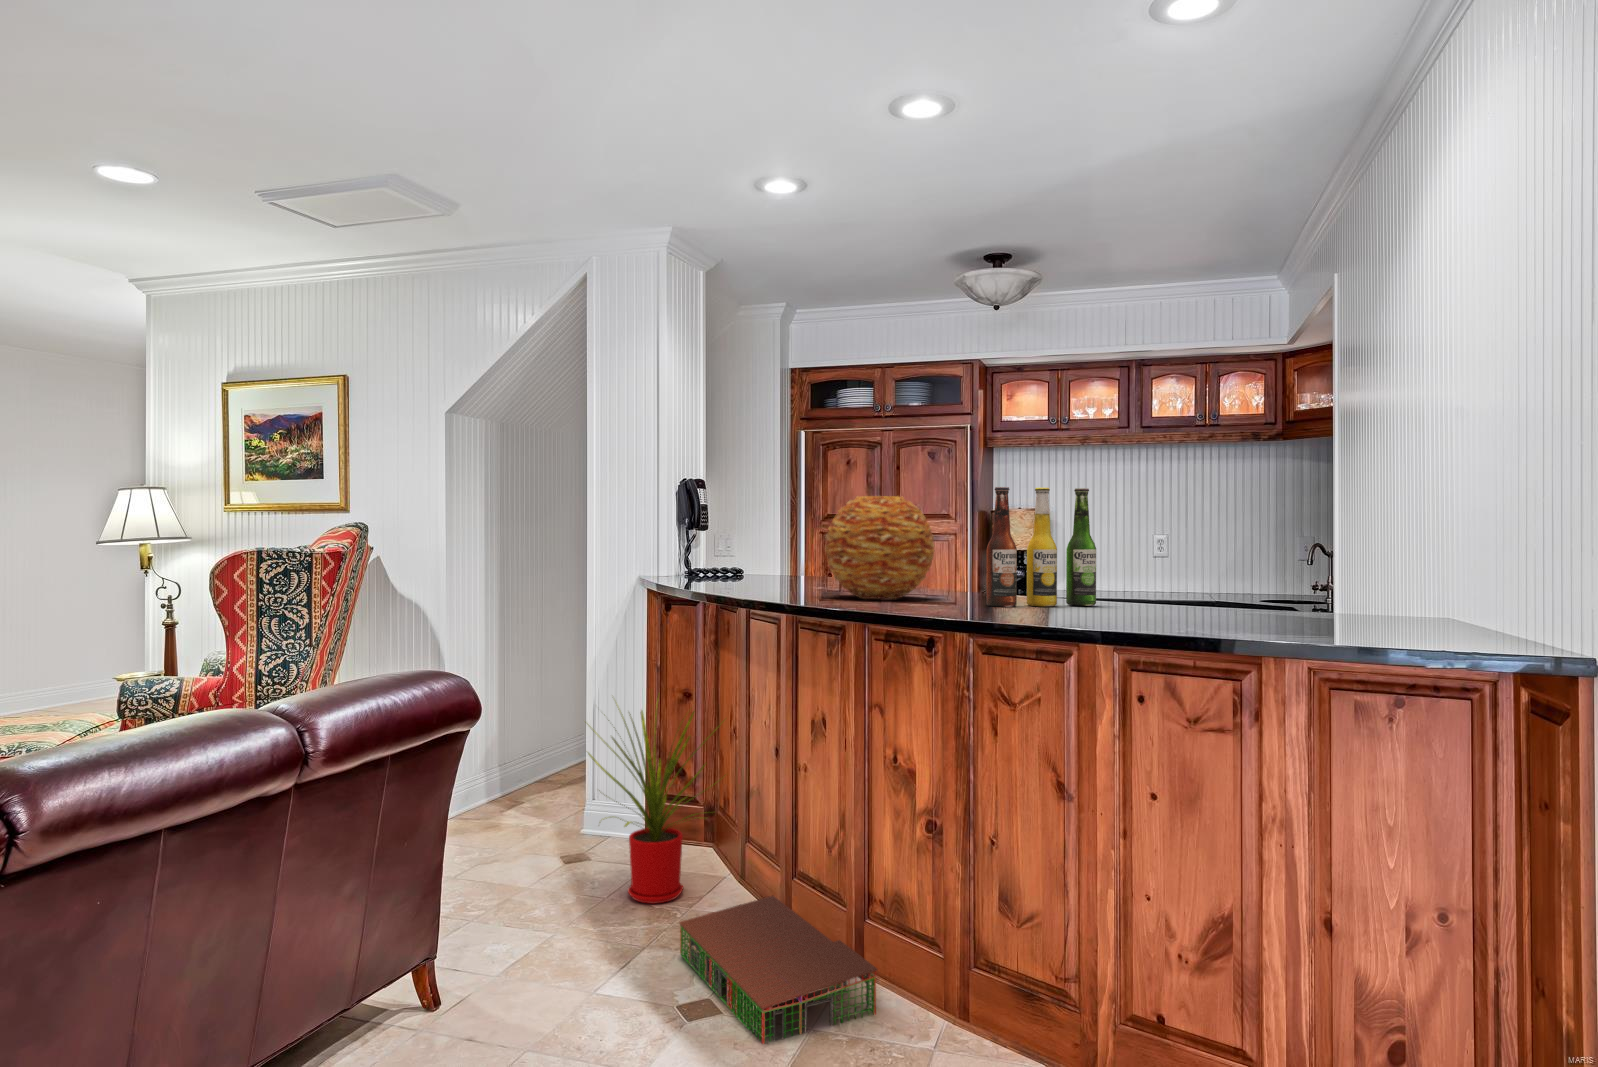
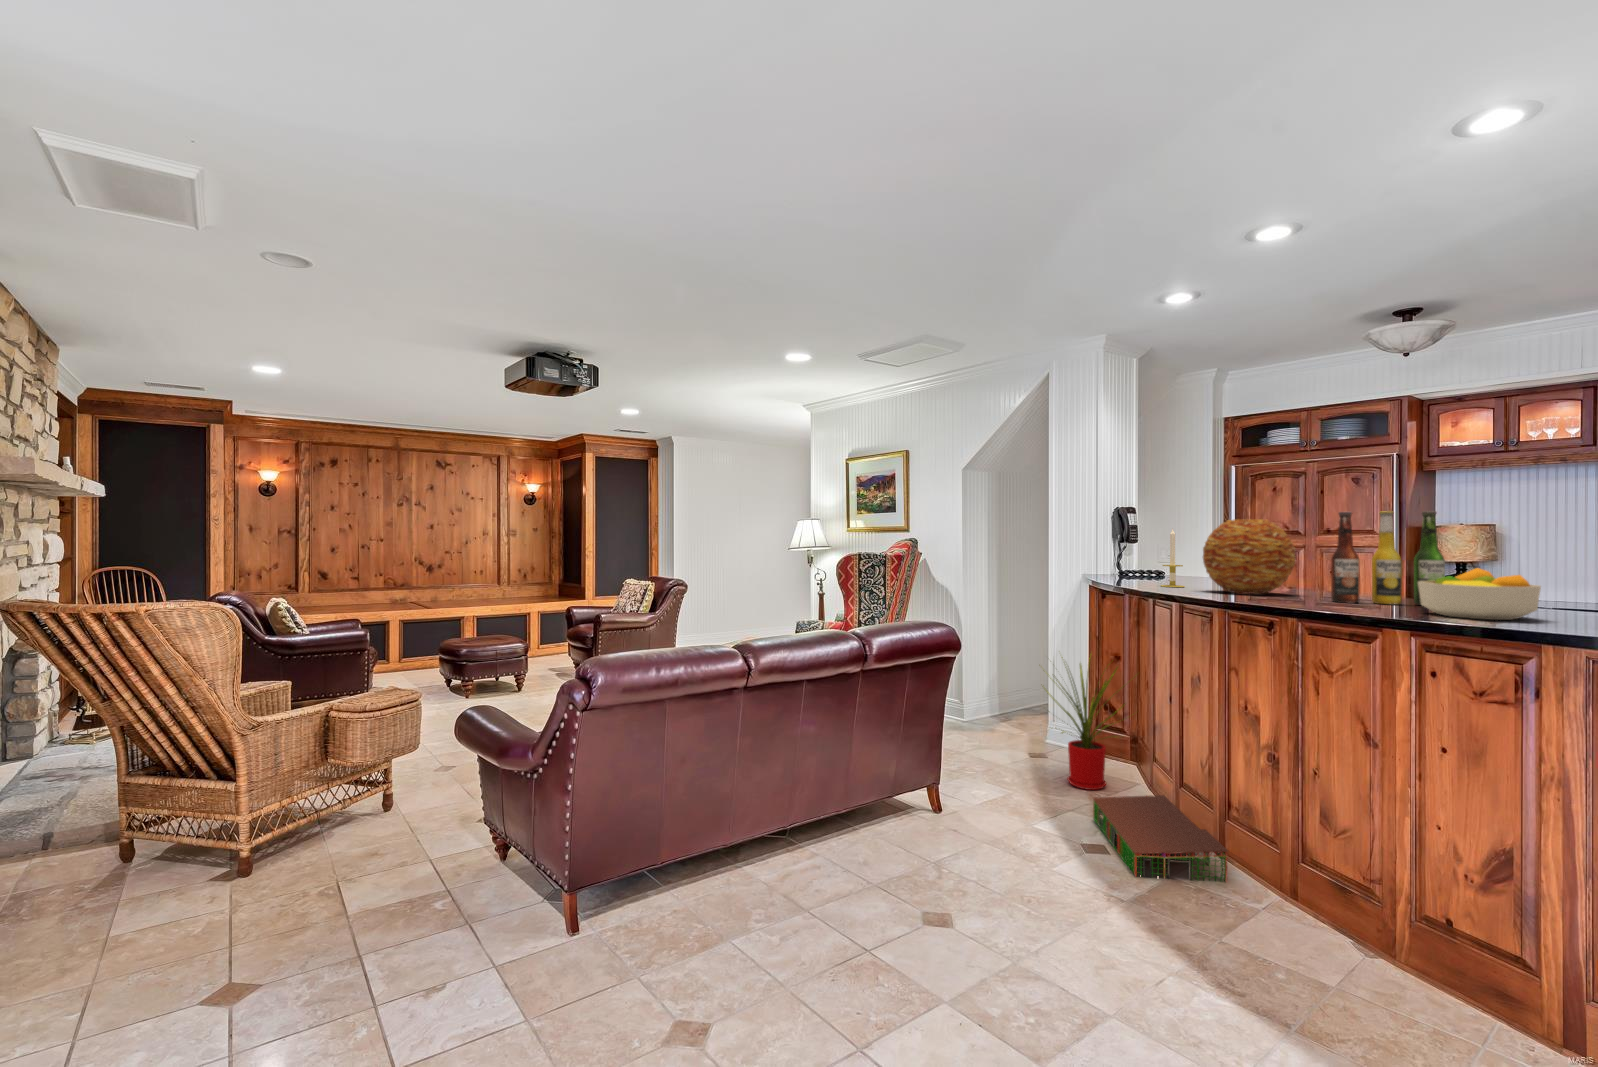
candle: none [762,508,793,593] -> present [1161,529,1185,587]
fruit bowl: none [1102,558,1218,623] -> present [1418,568,1541,620]

